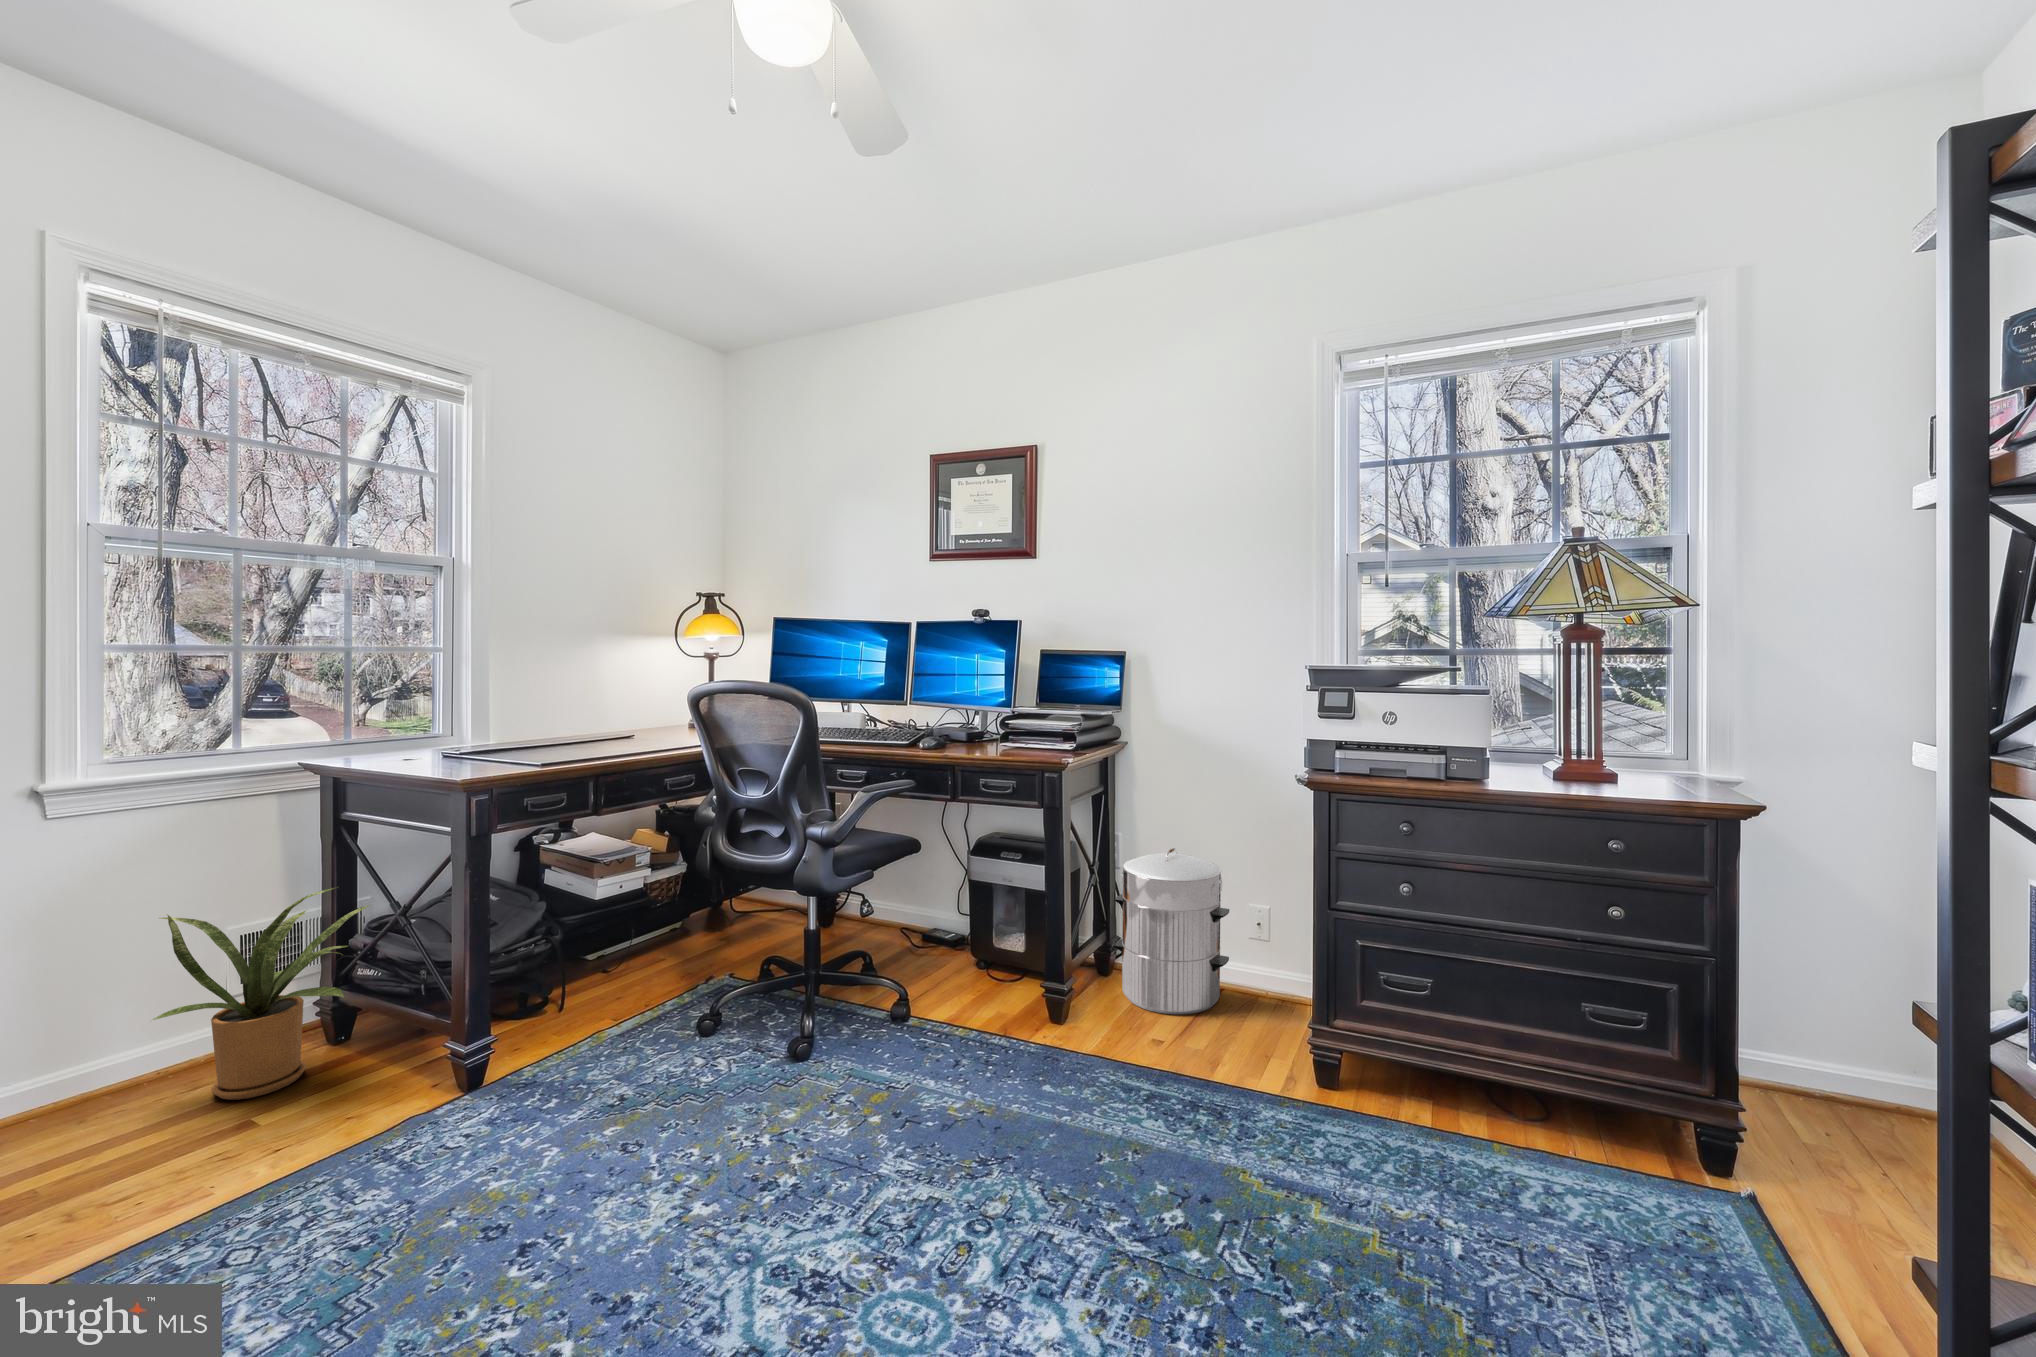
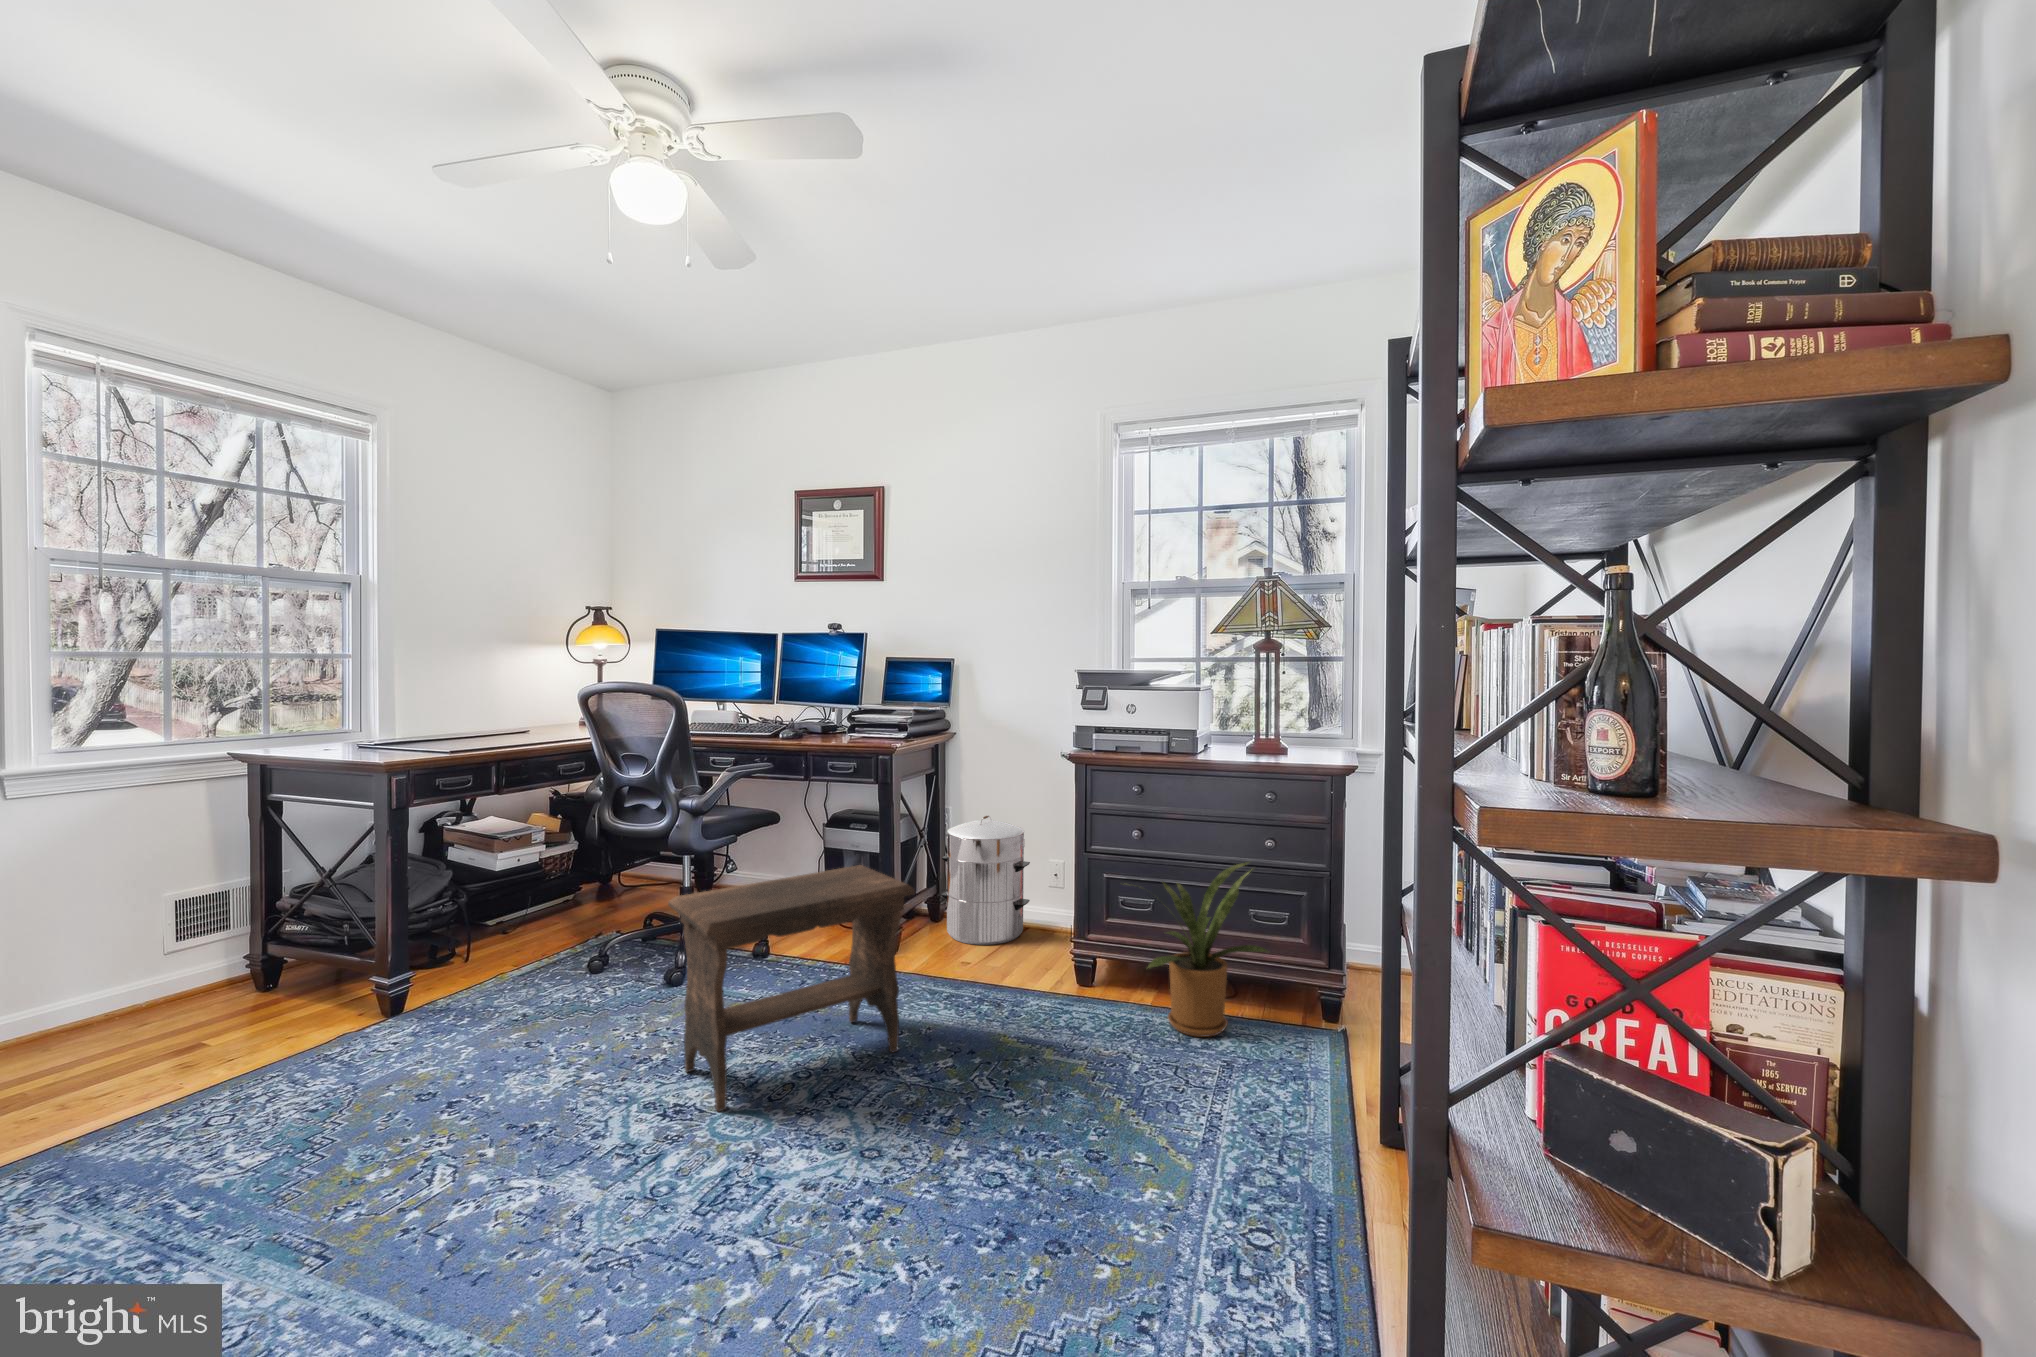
house plant: present [153,888,369,1100] -> present [1148,862,1270,1037]
footstool: none [799,925,1127,1291] -> present [668,865,915,1112]

